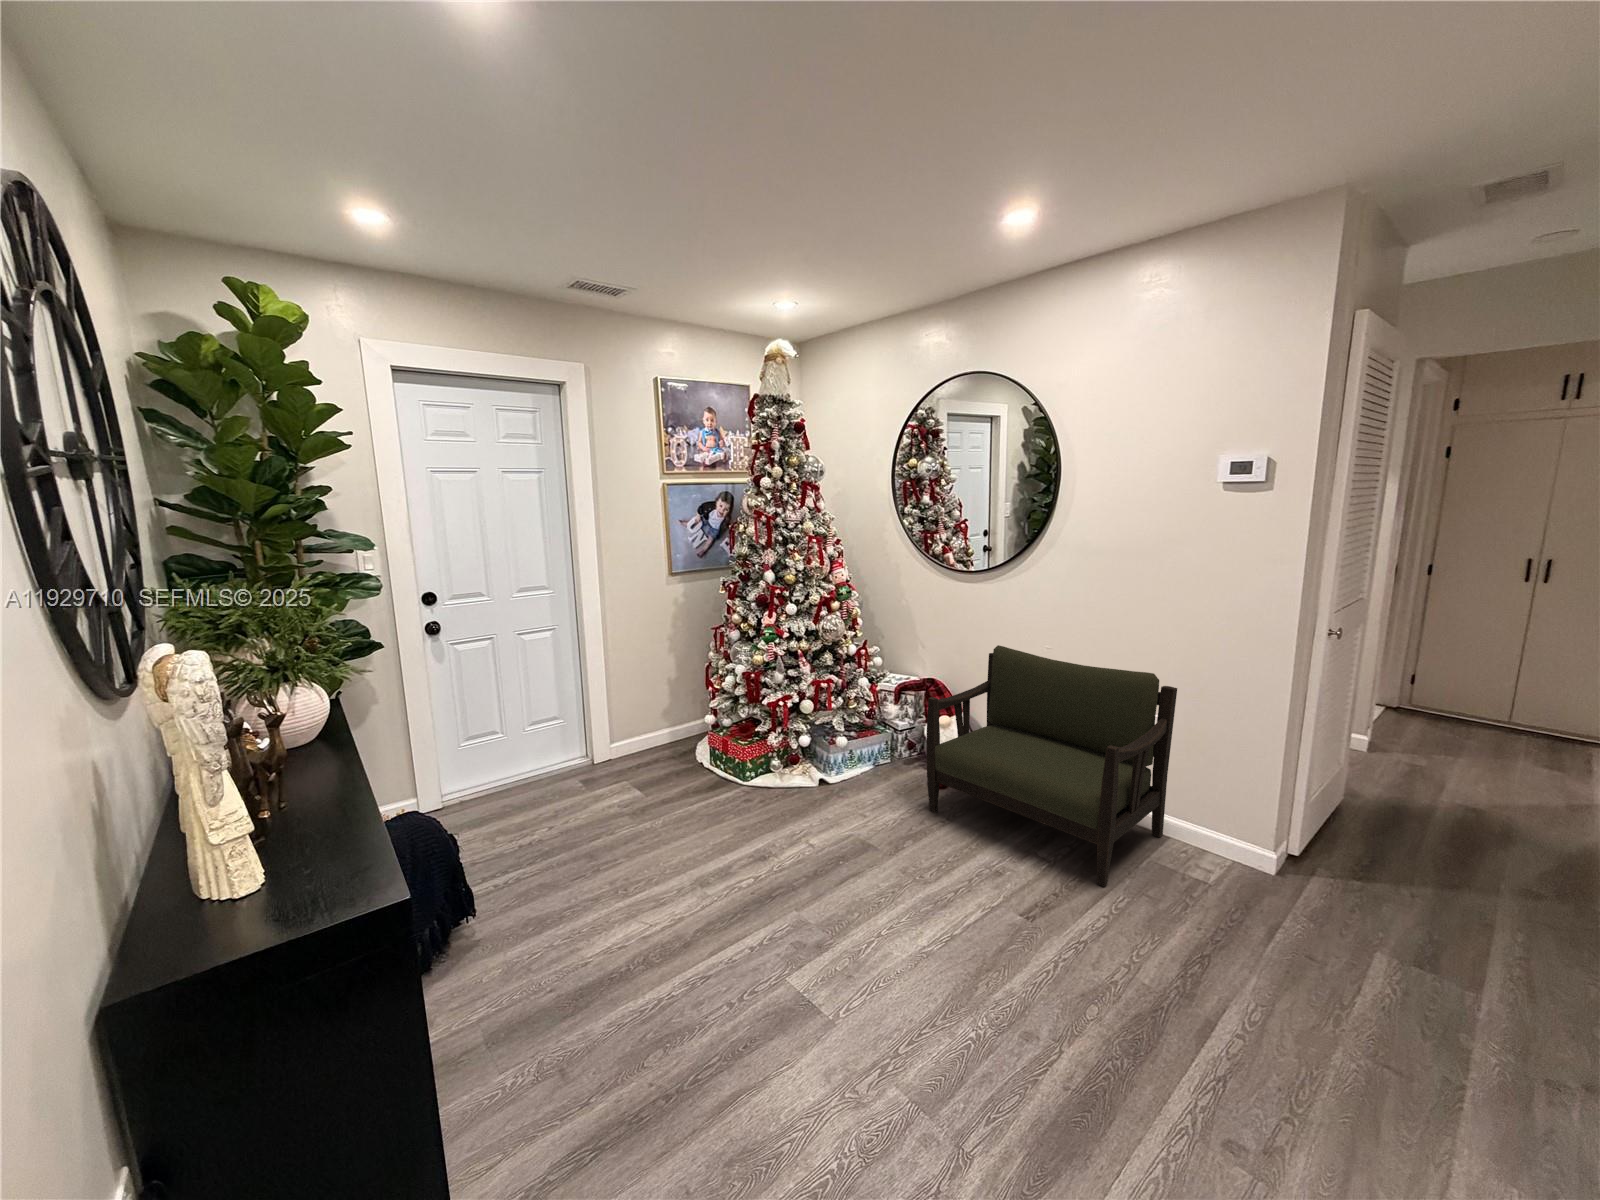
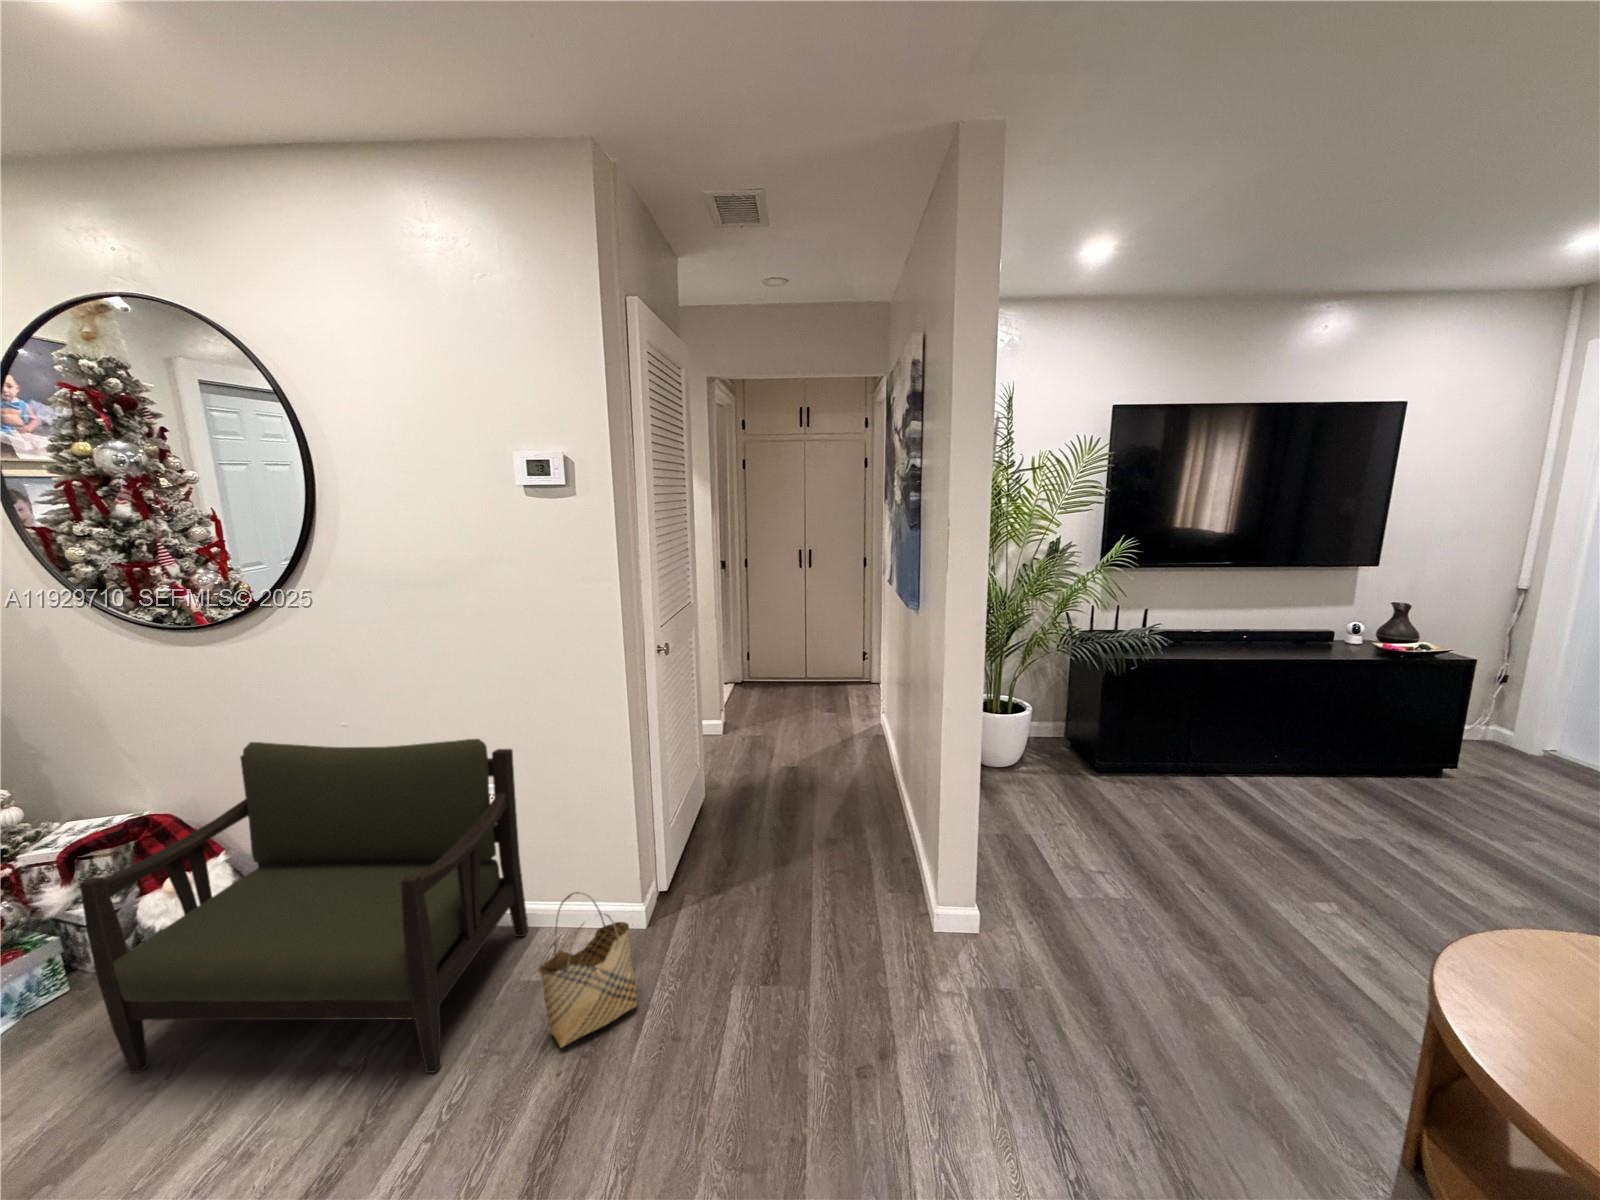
woven basket: none [1189,806,1271,919] -> present [539,892,638,1048]

